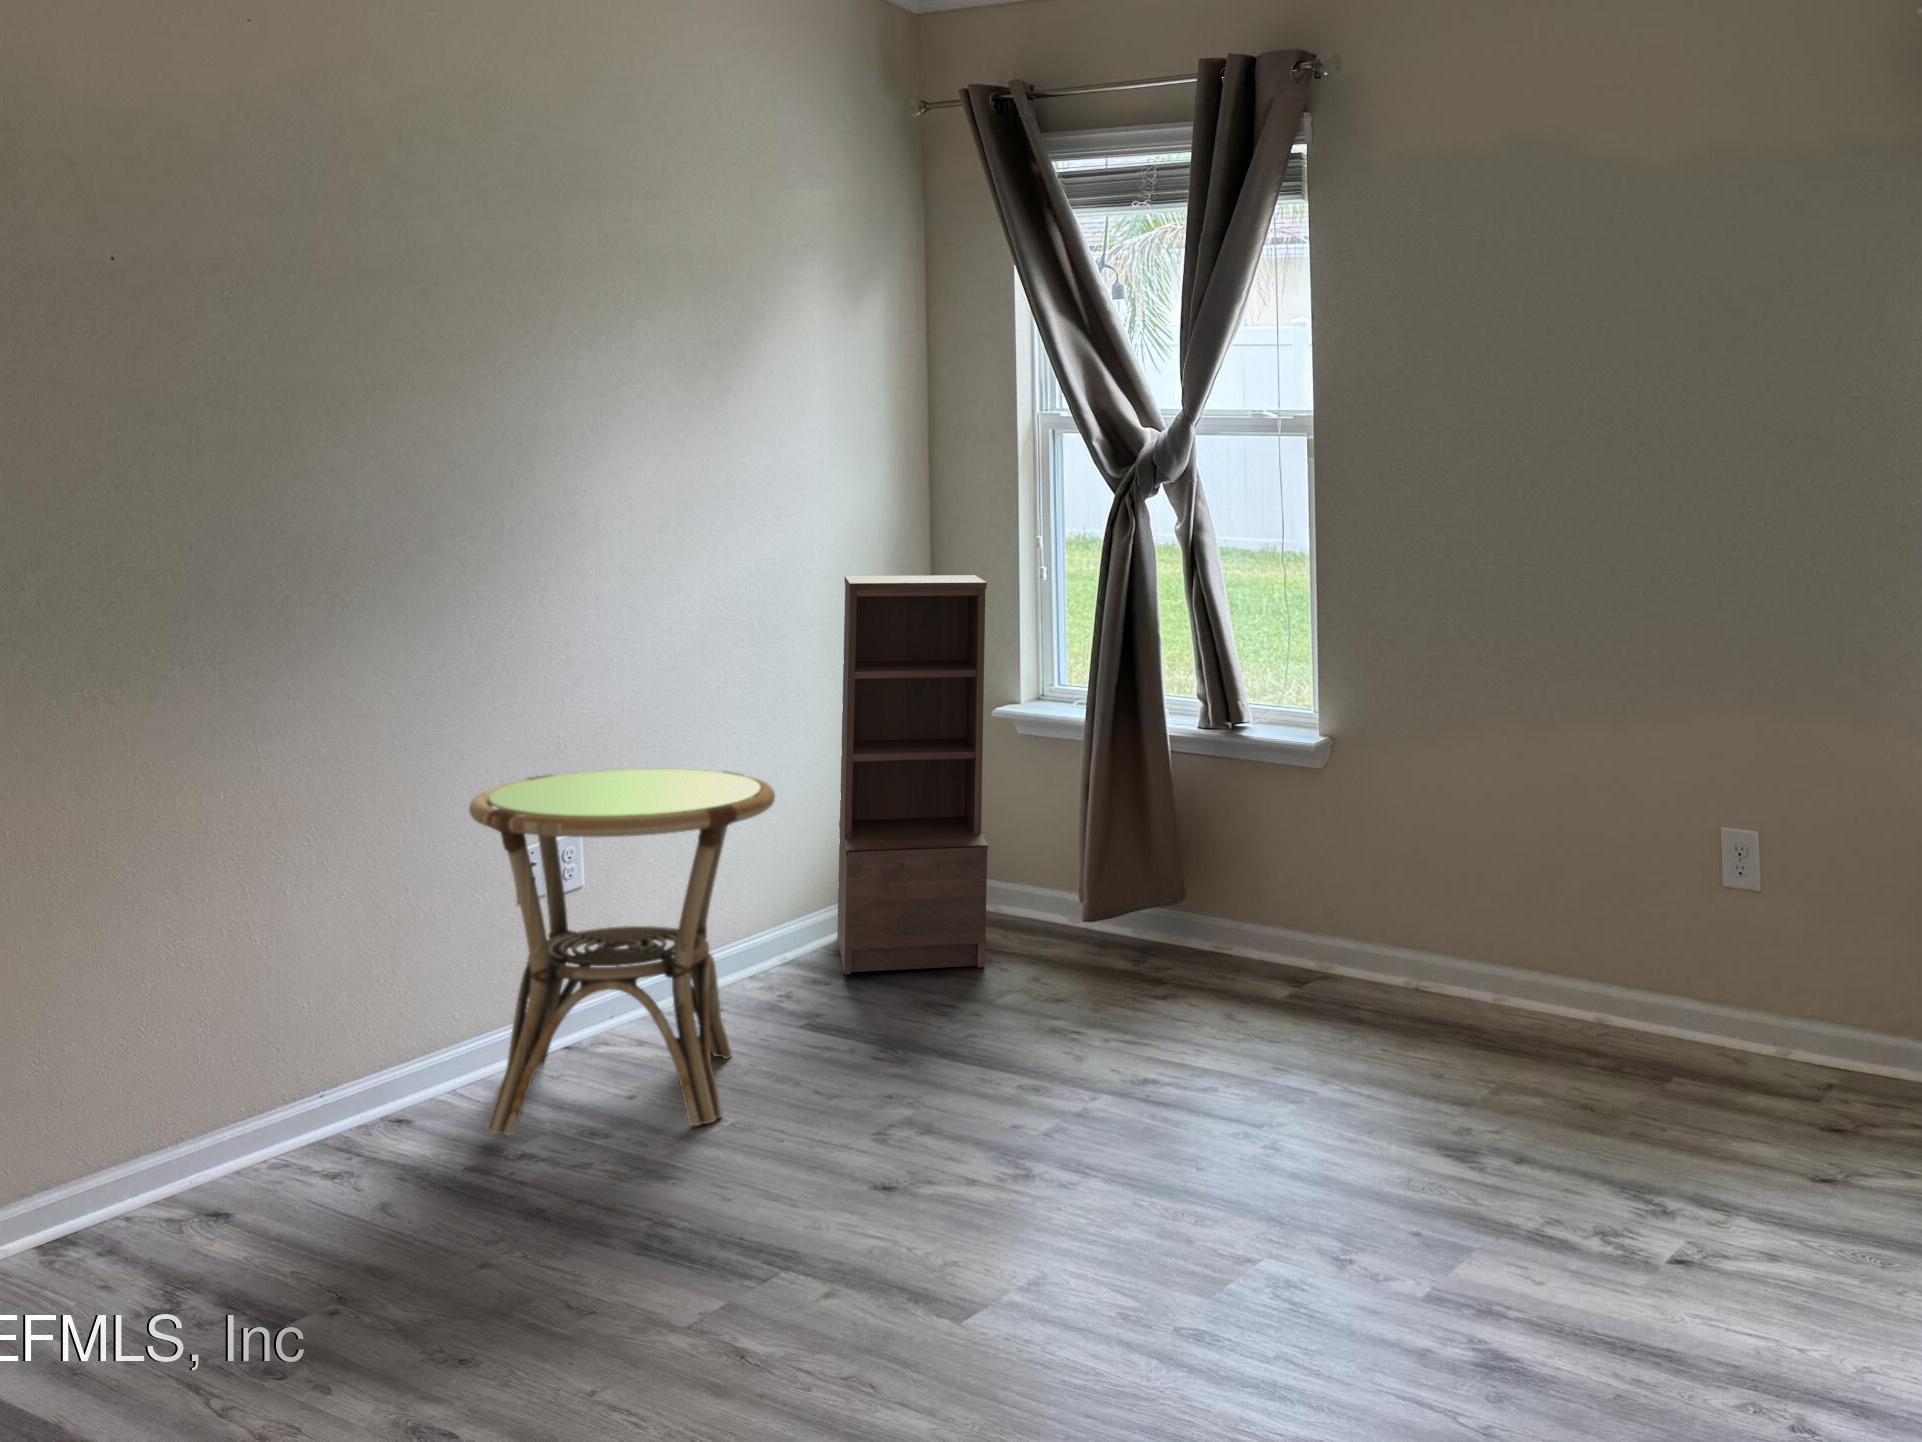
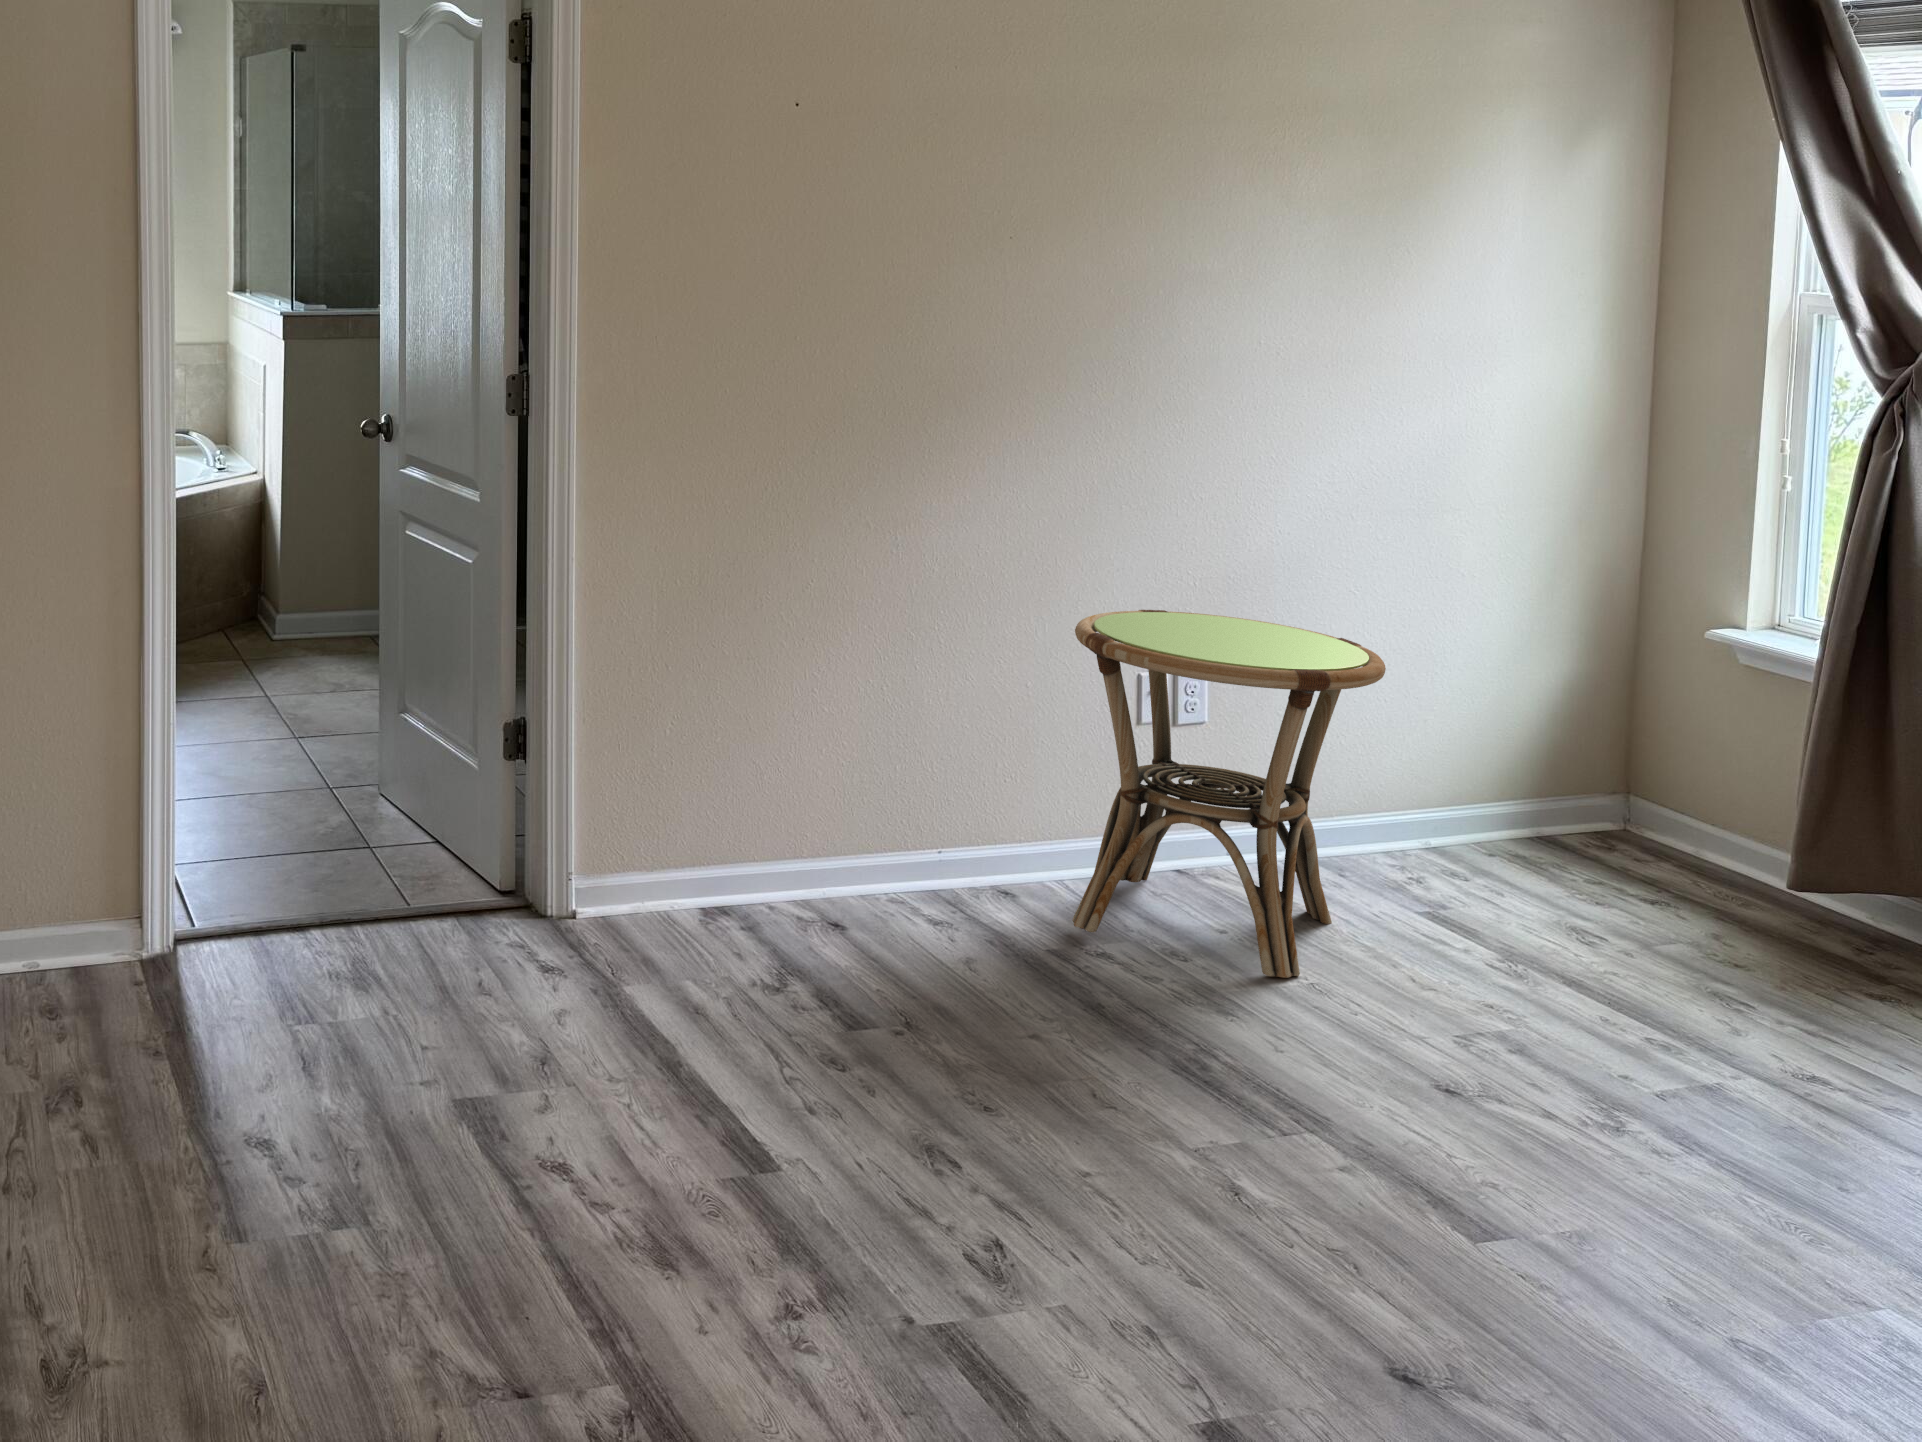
bookshelf: present [837,575,988,974] -> none [1482,453,1697,910]

